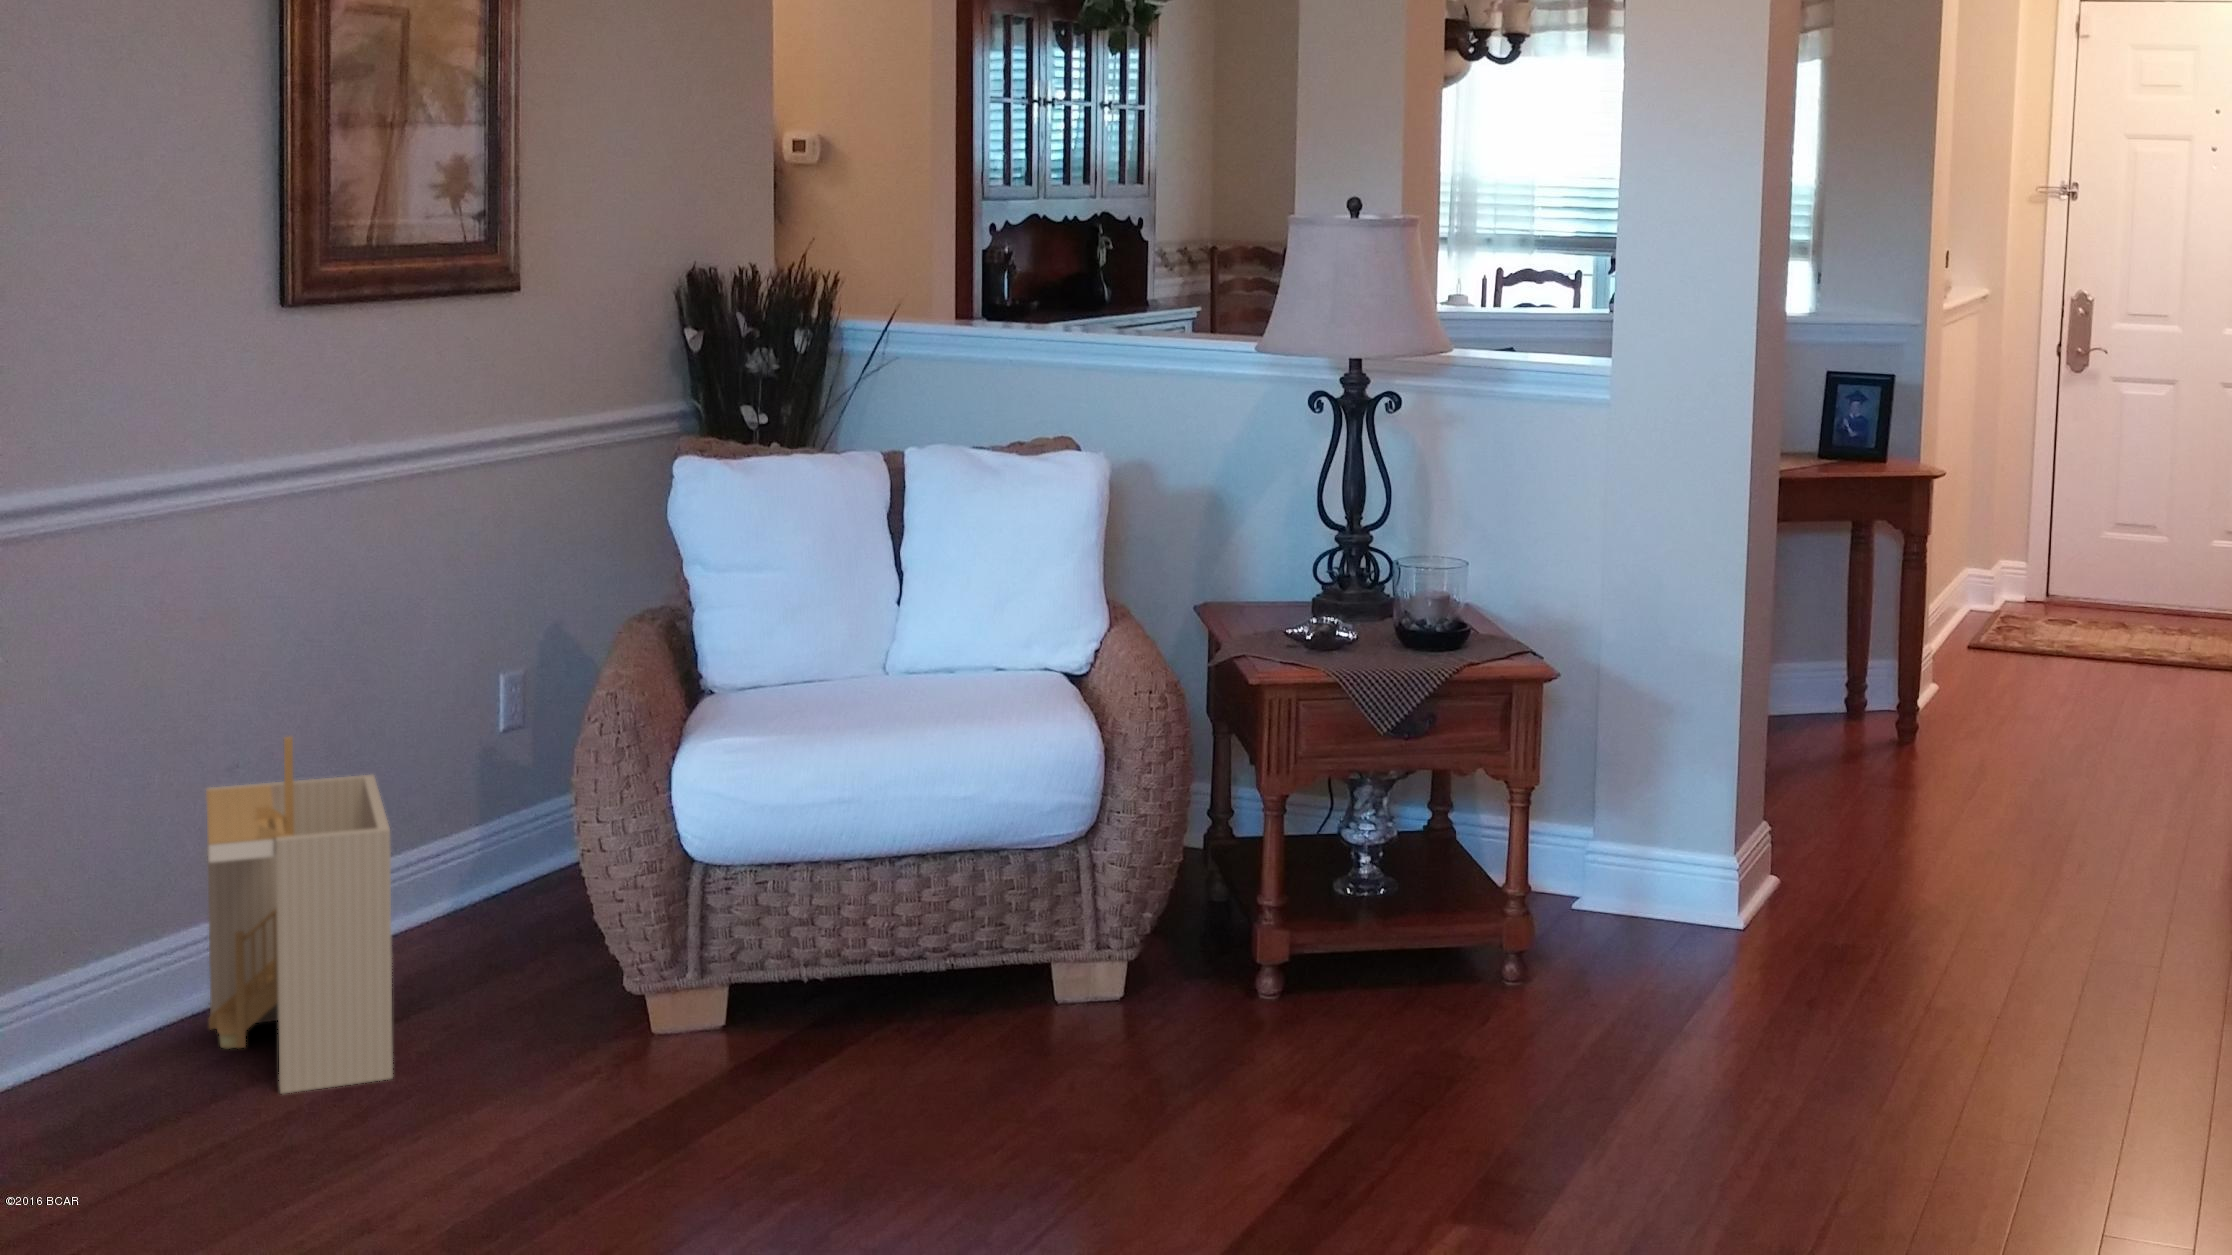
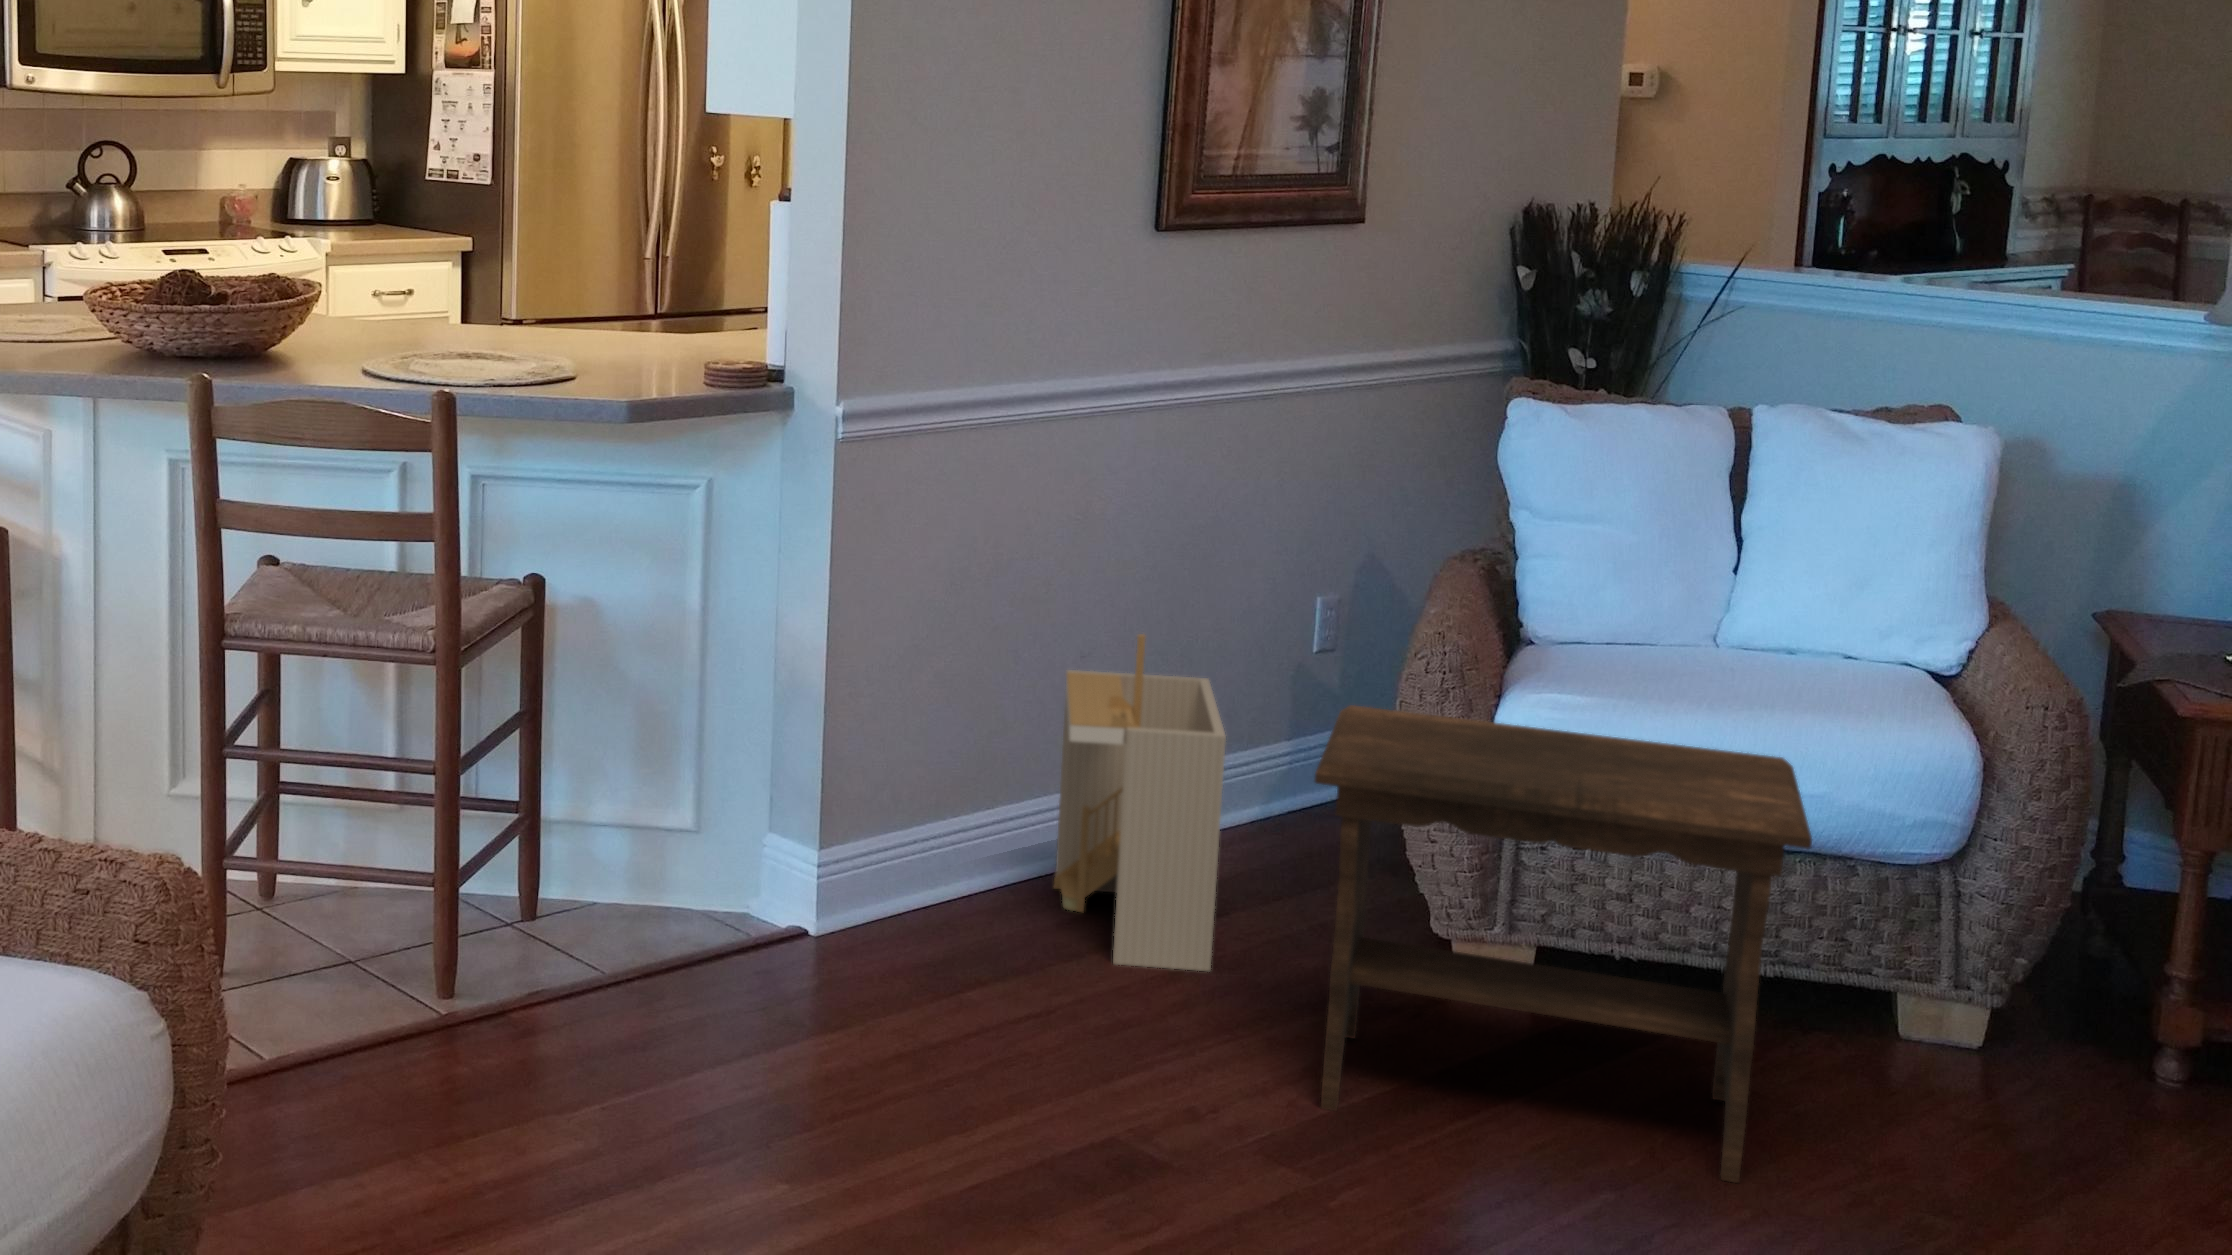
footstool: none [475,765,947,1187] -> present [1315,705,1812,1183]

